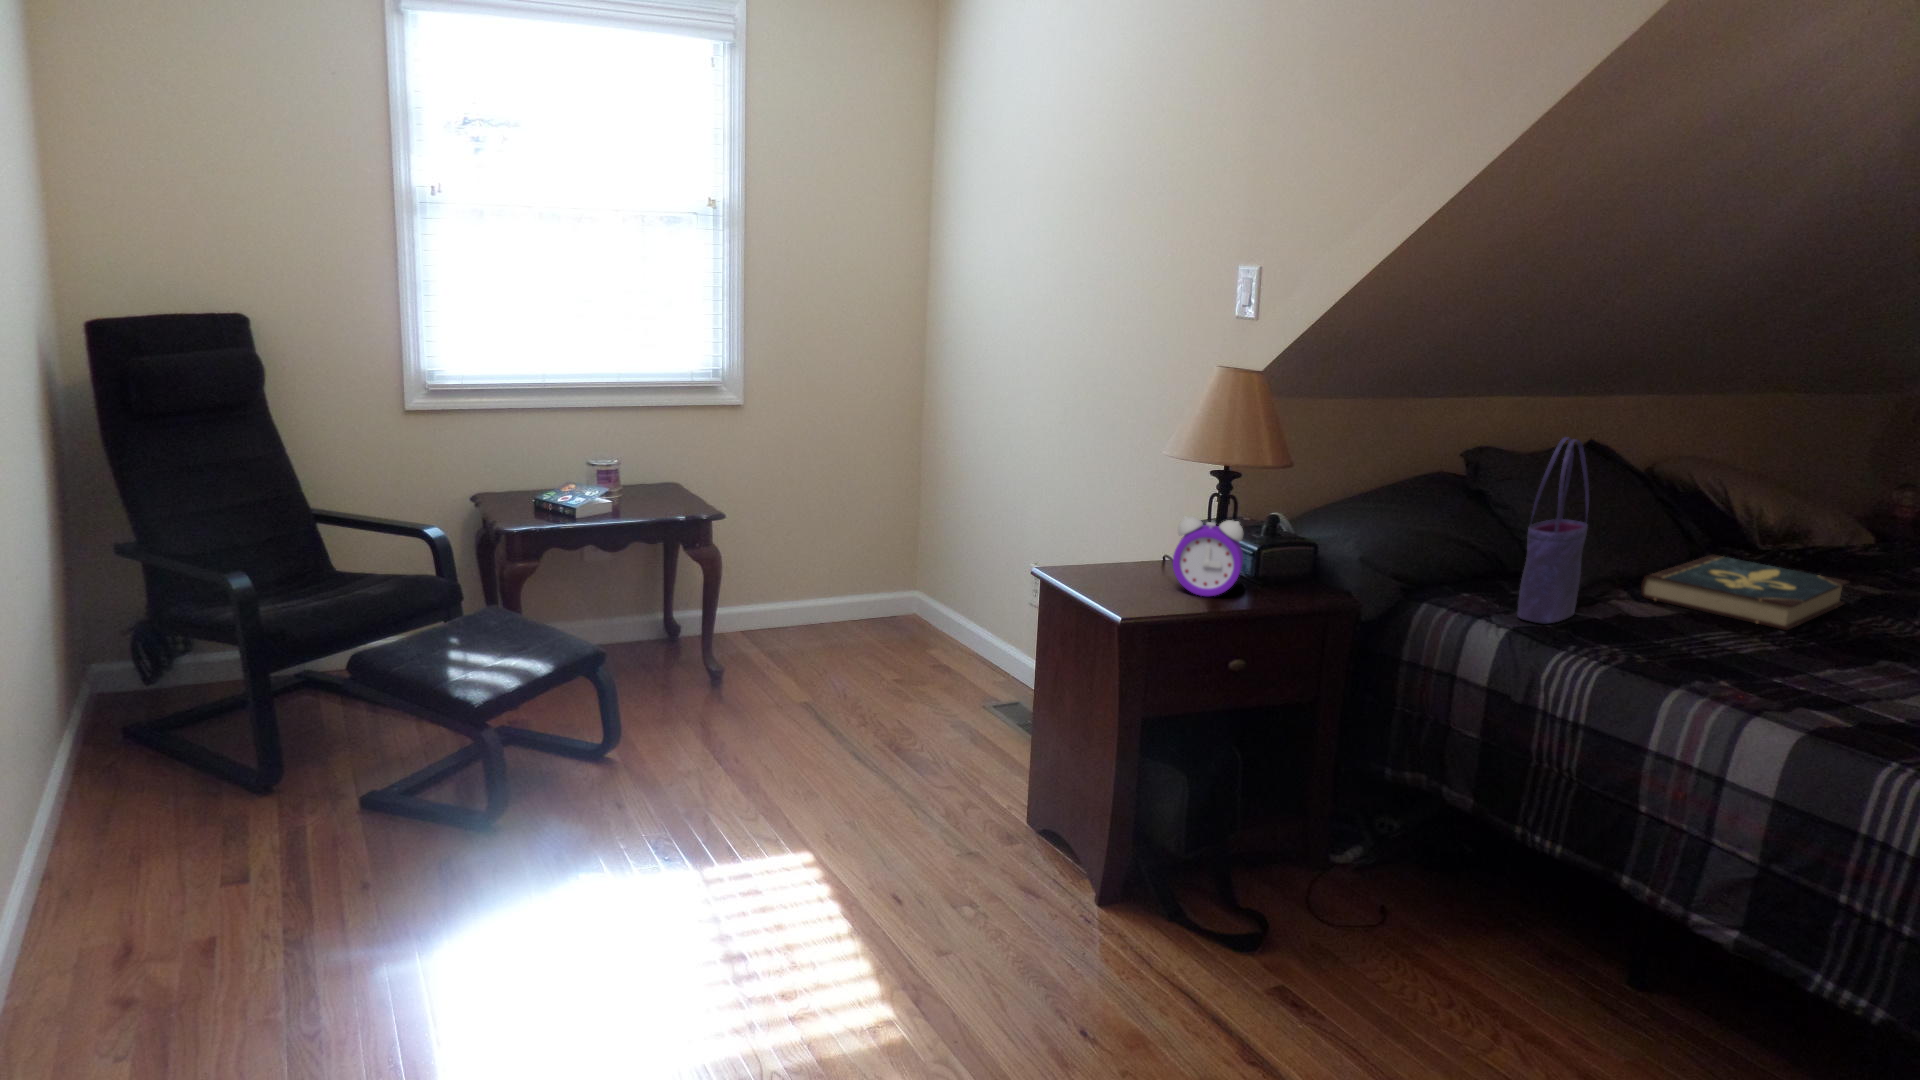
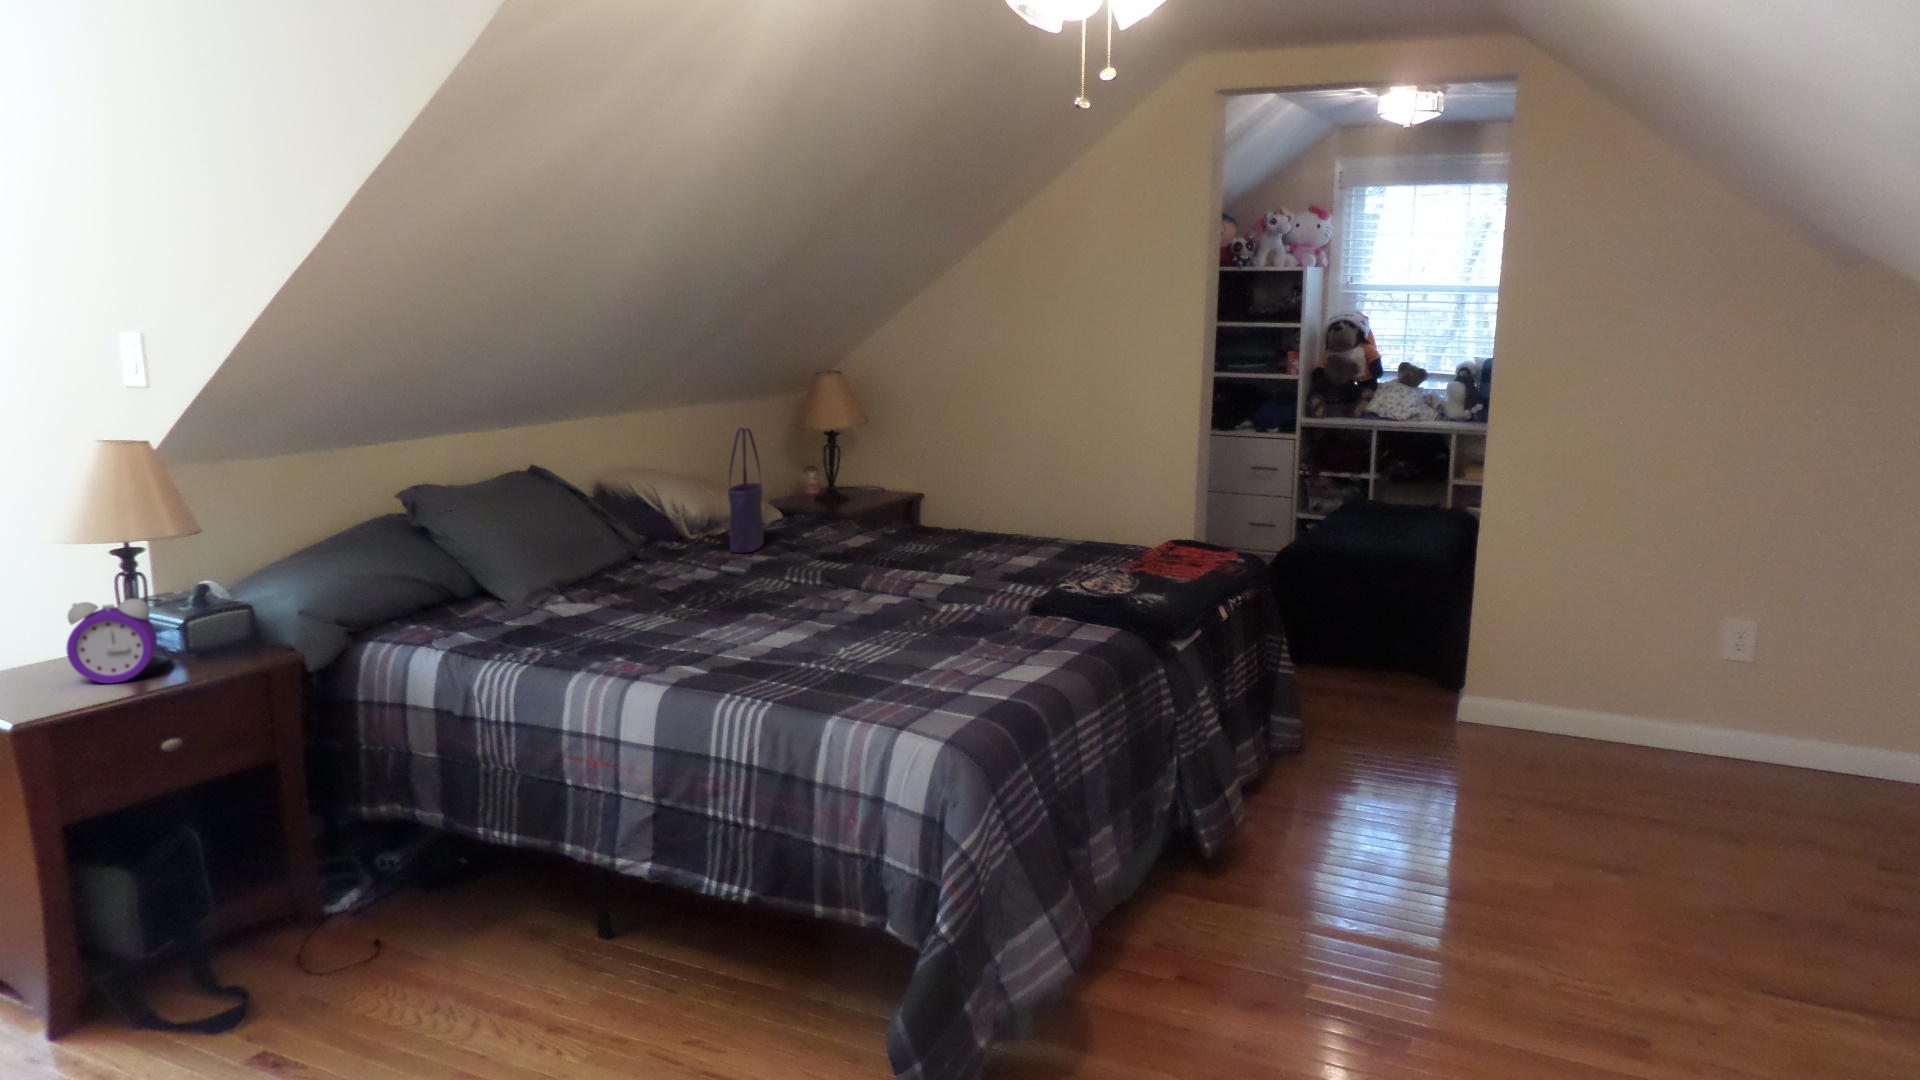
tote bag: present [1517,437,1589,624] -> present [728,428,764,553]
book: present [1641,554,1849,630] -> none [573,552,734,605]

